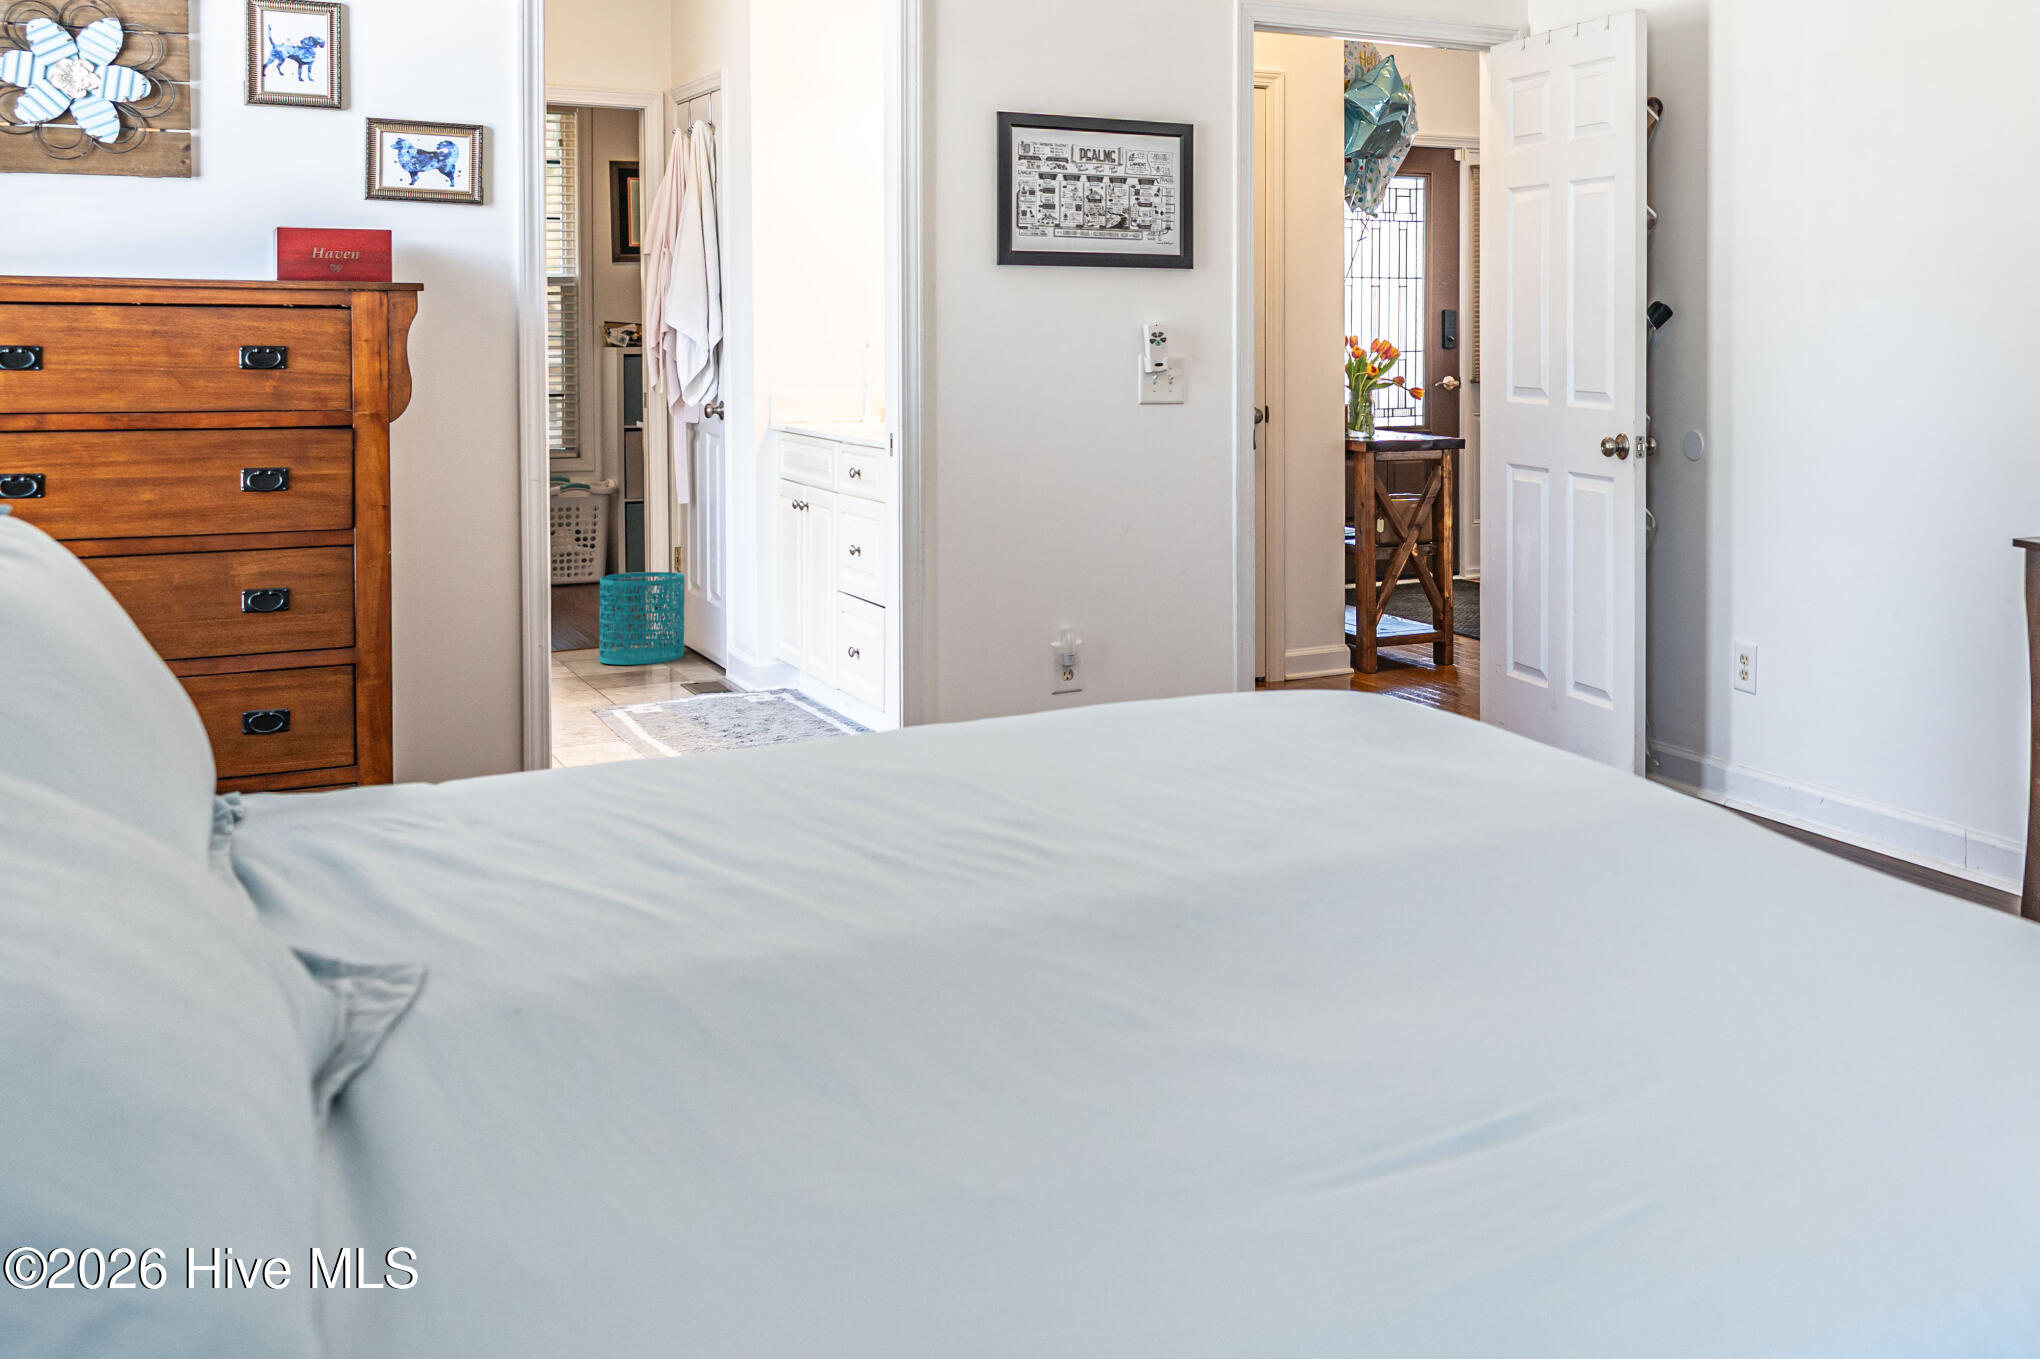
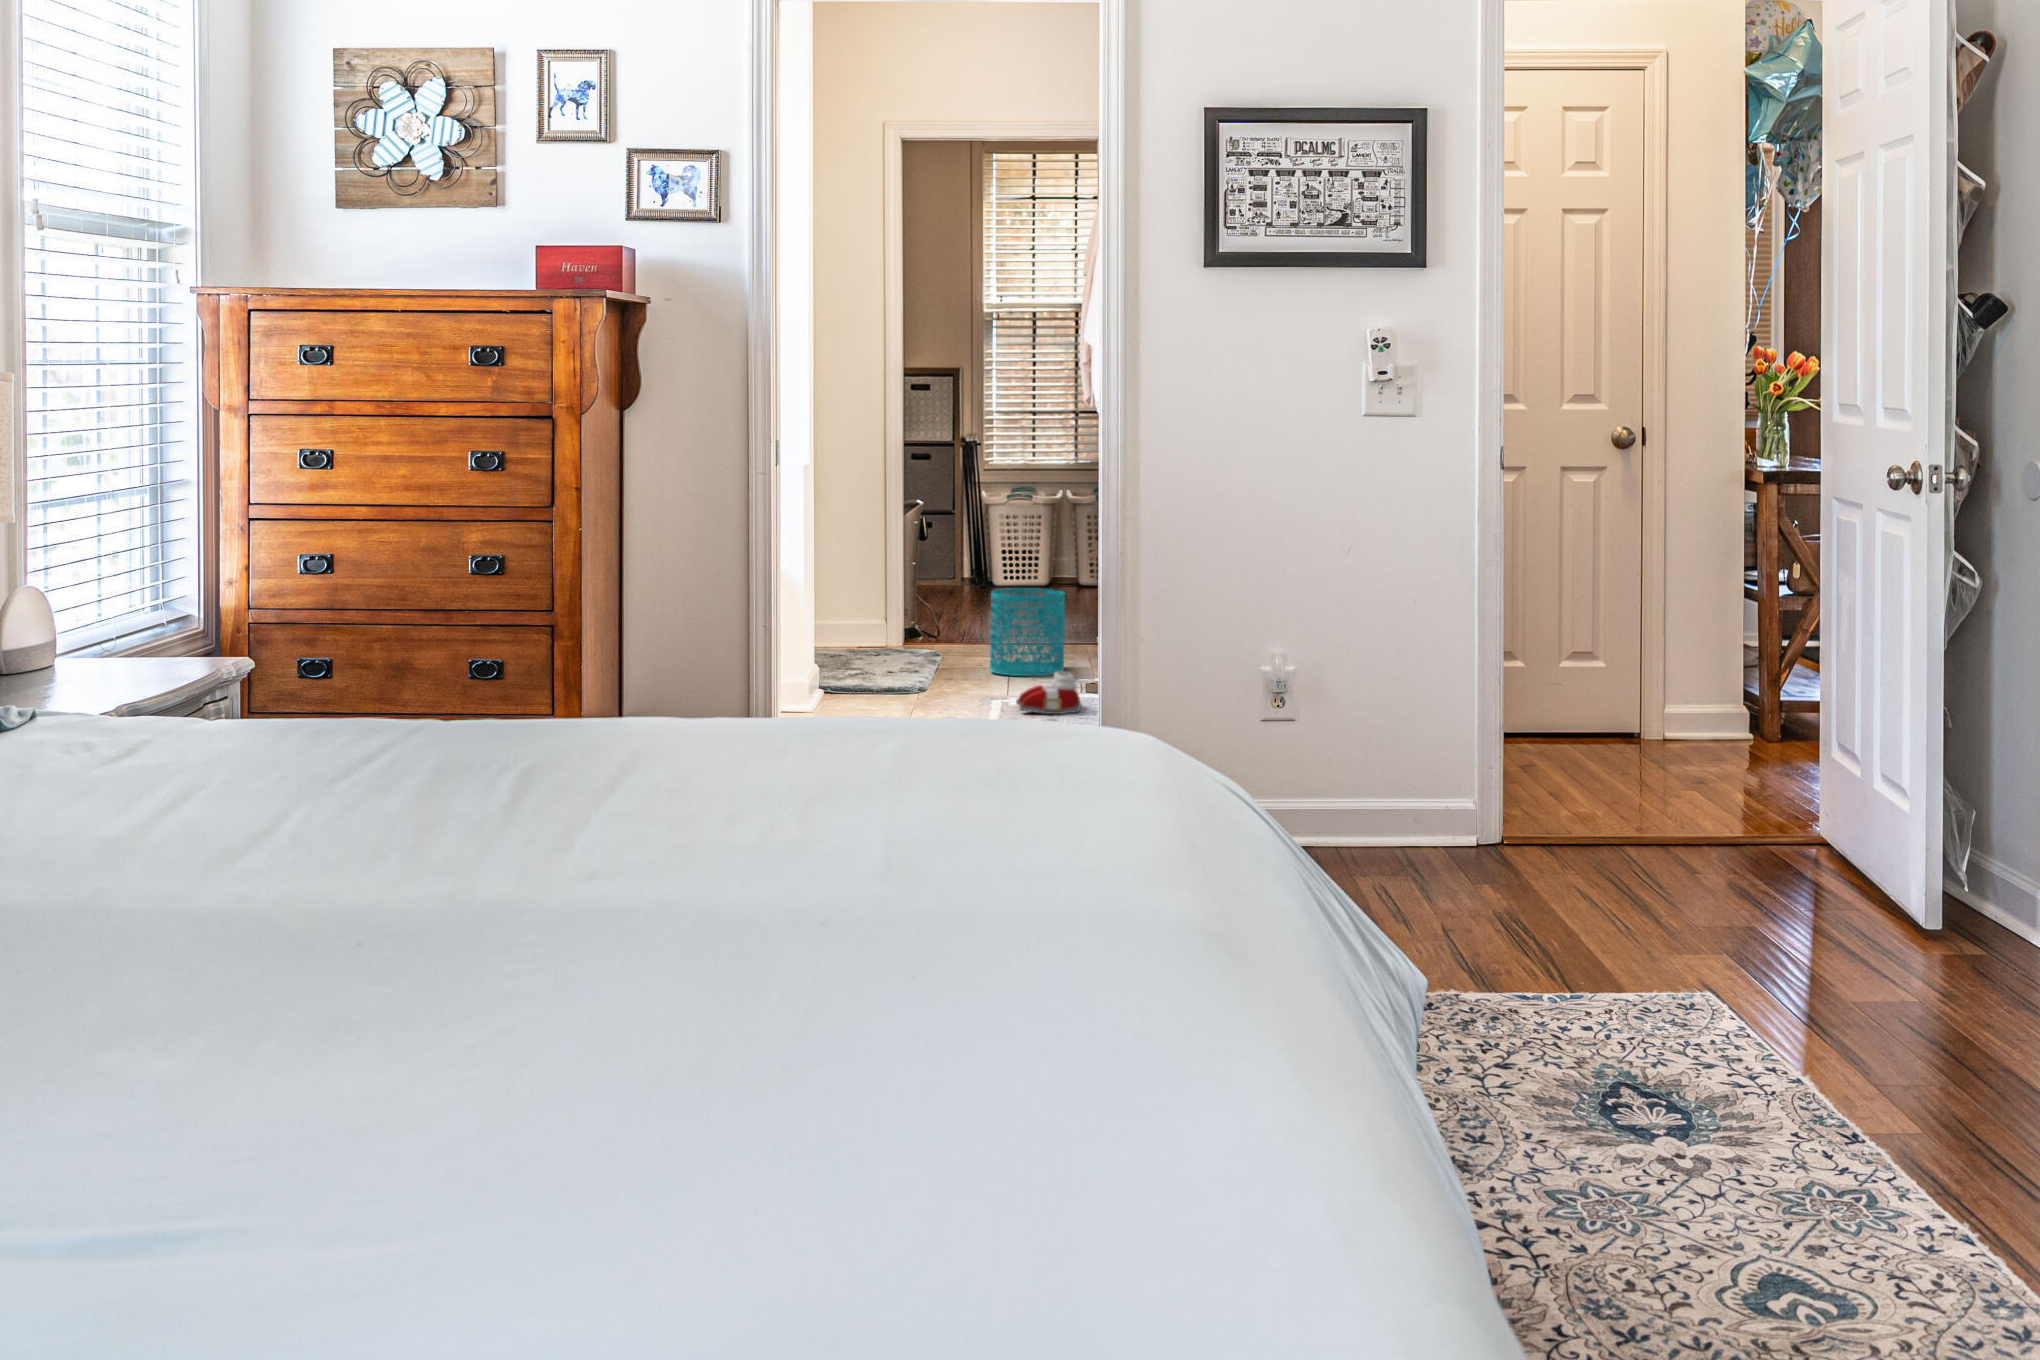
slippers: none [671,655,748,700] -> present [1016,671,1081,714]

